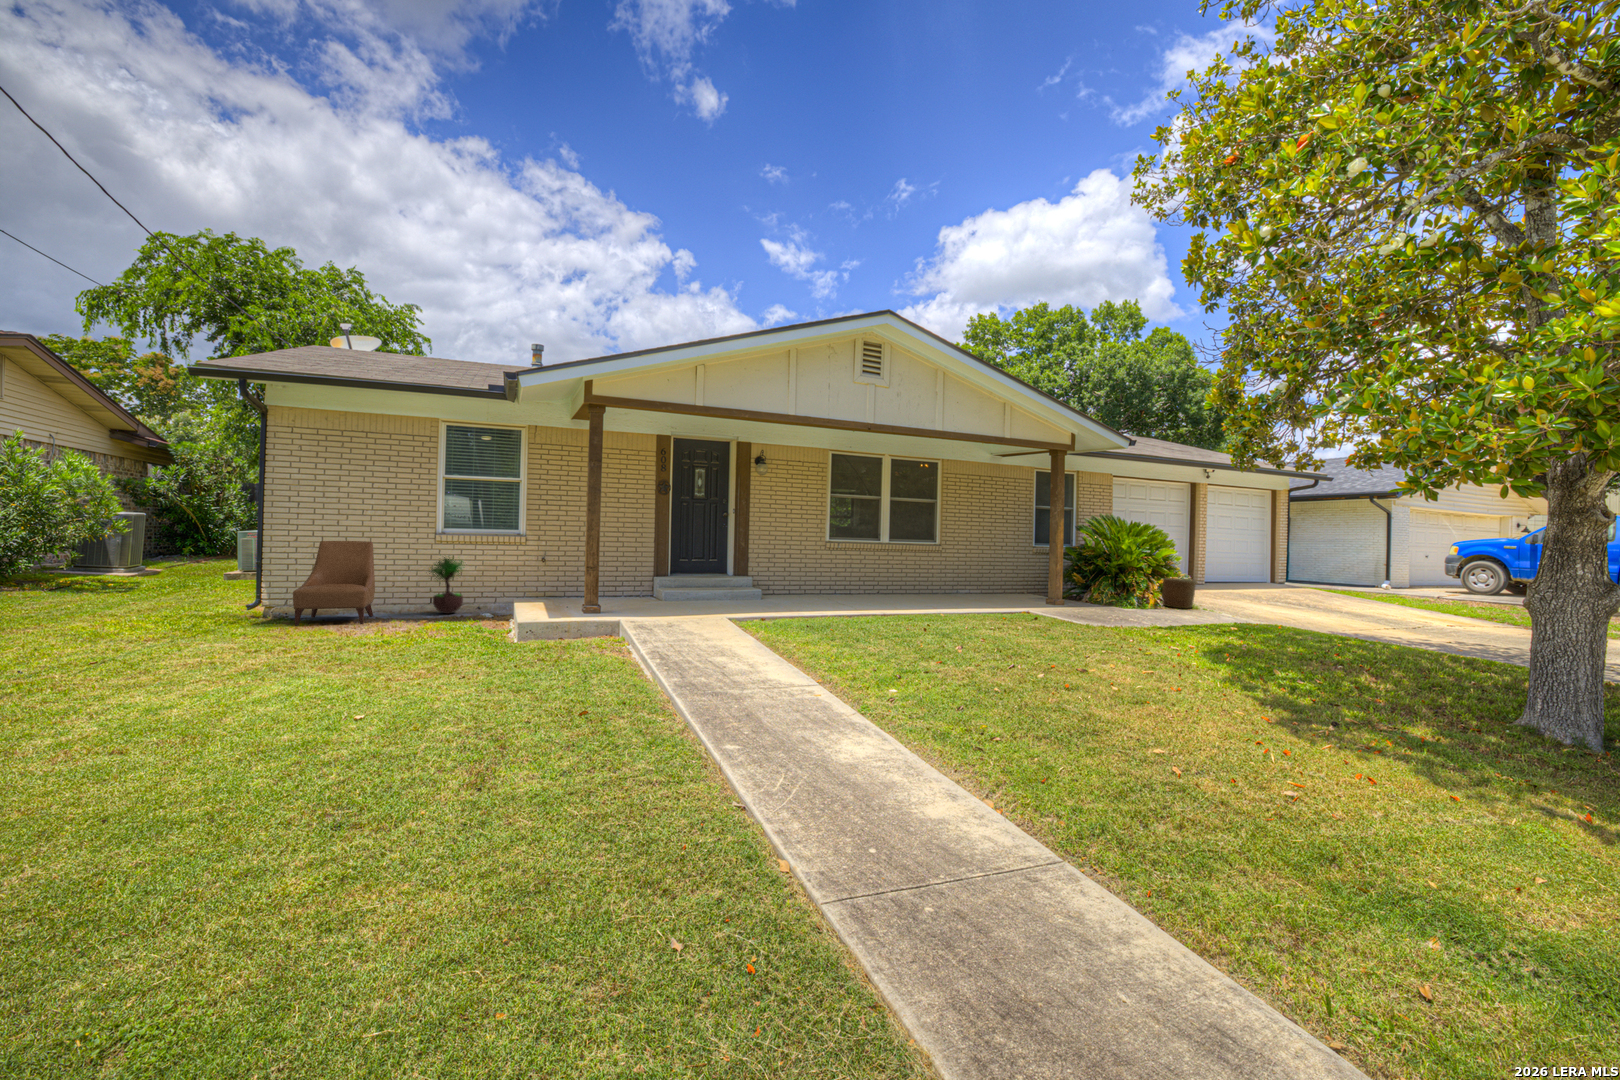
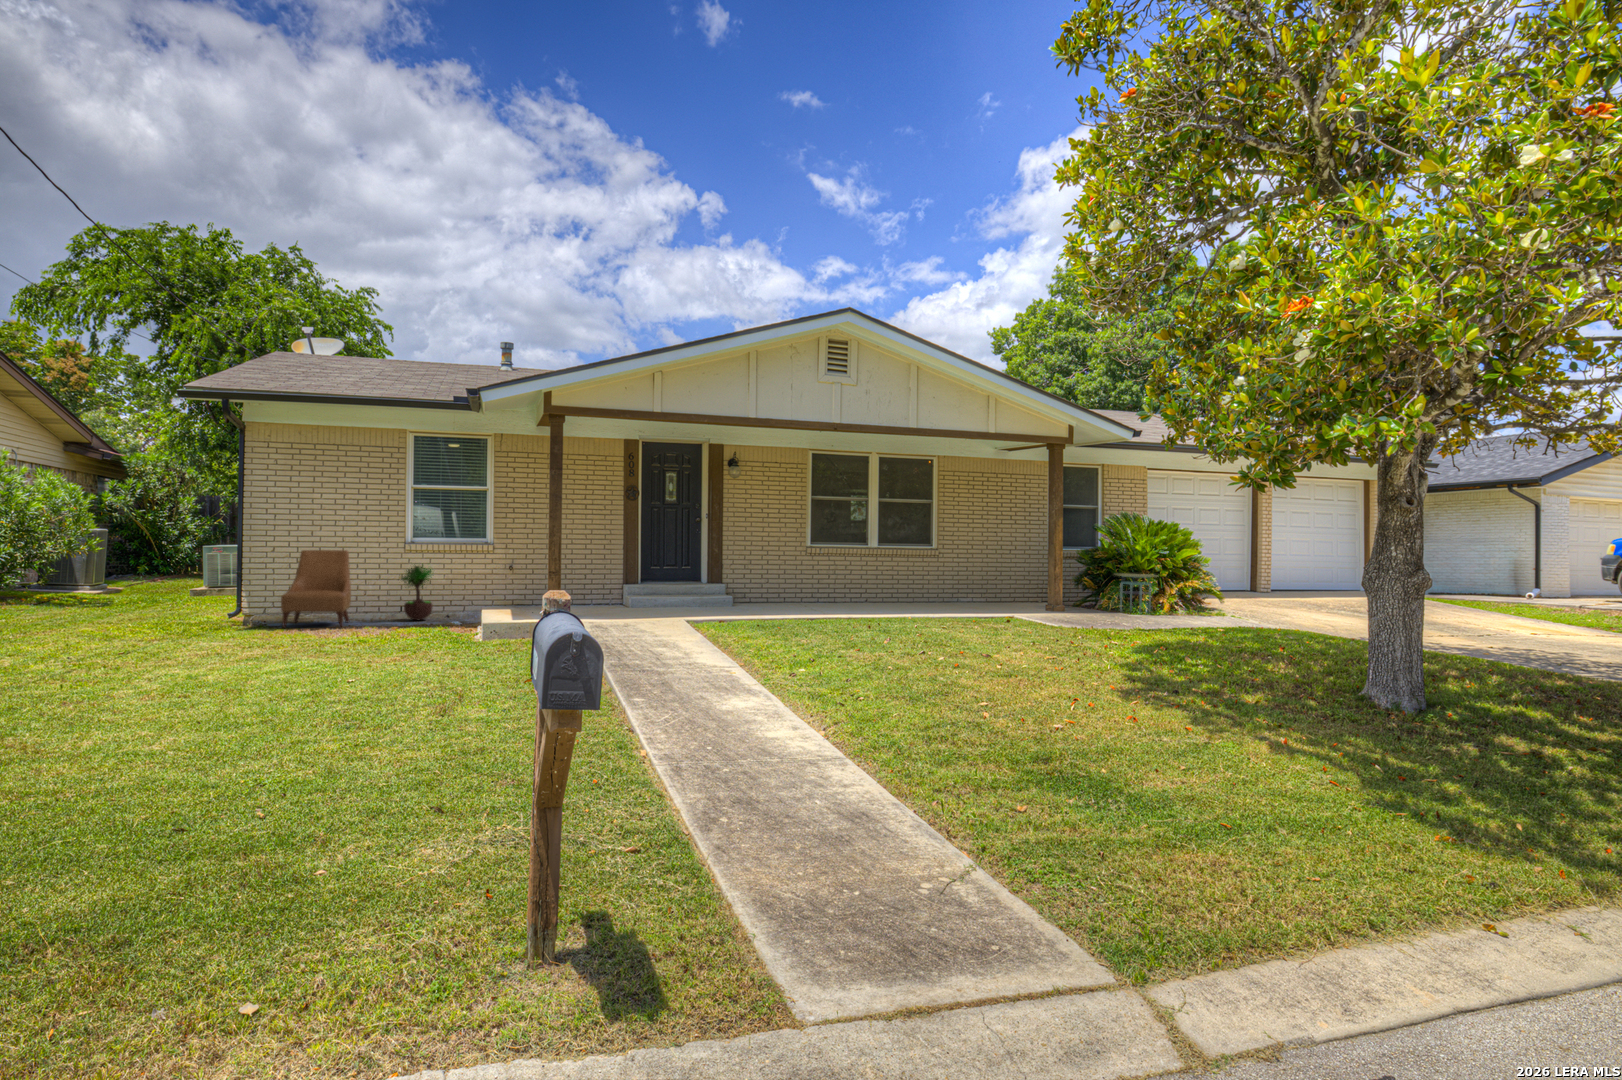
side table: none [1111,571,1155,609] -> present [1119,574,1156,607]
woven basket: present [1163,578,1196,609] -> none [1175,581,1210,614]

